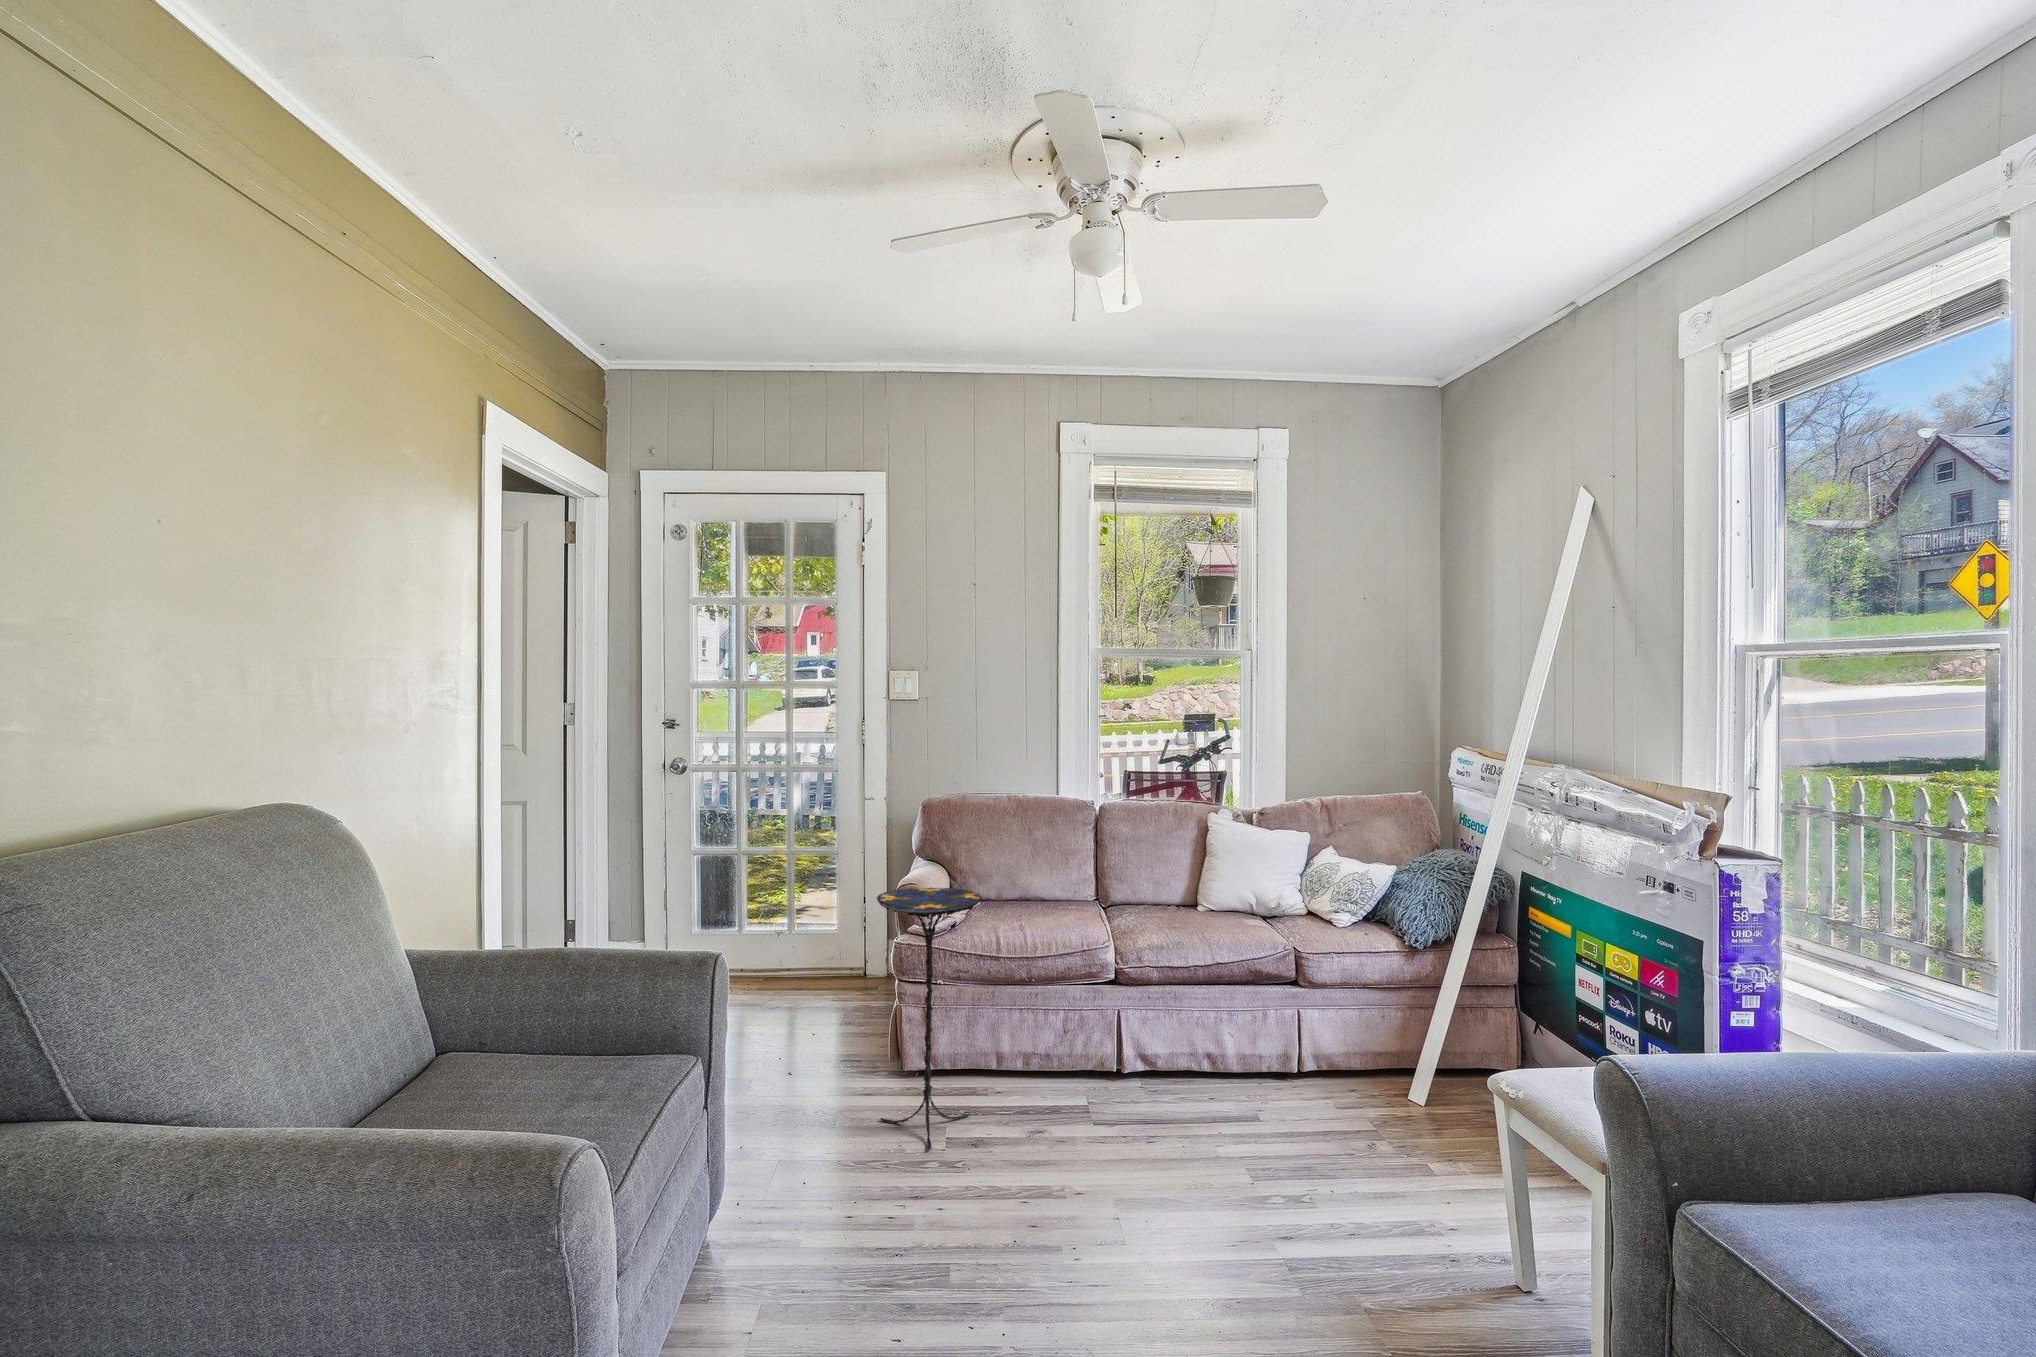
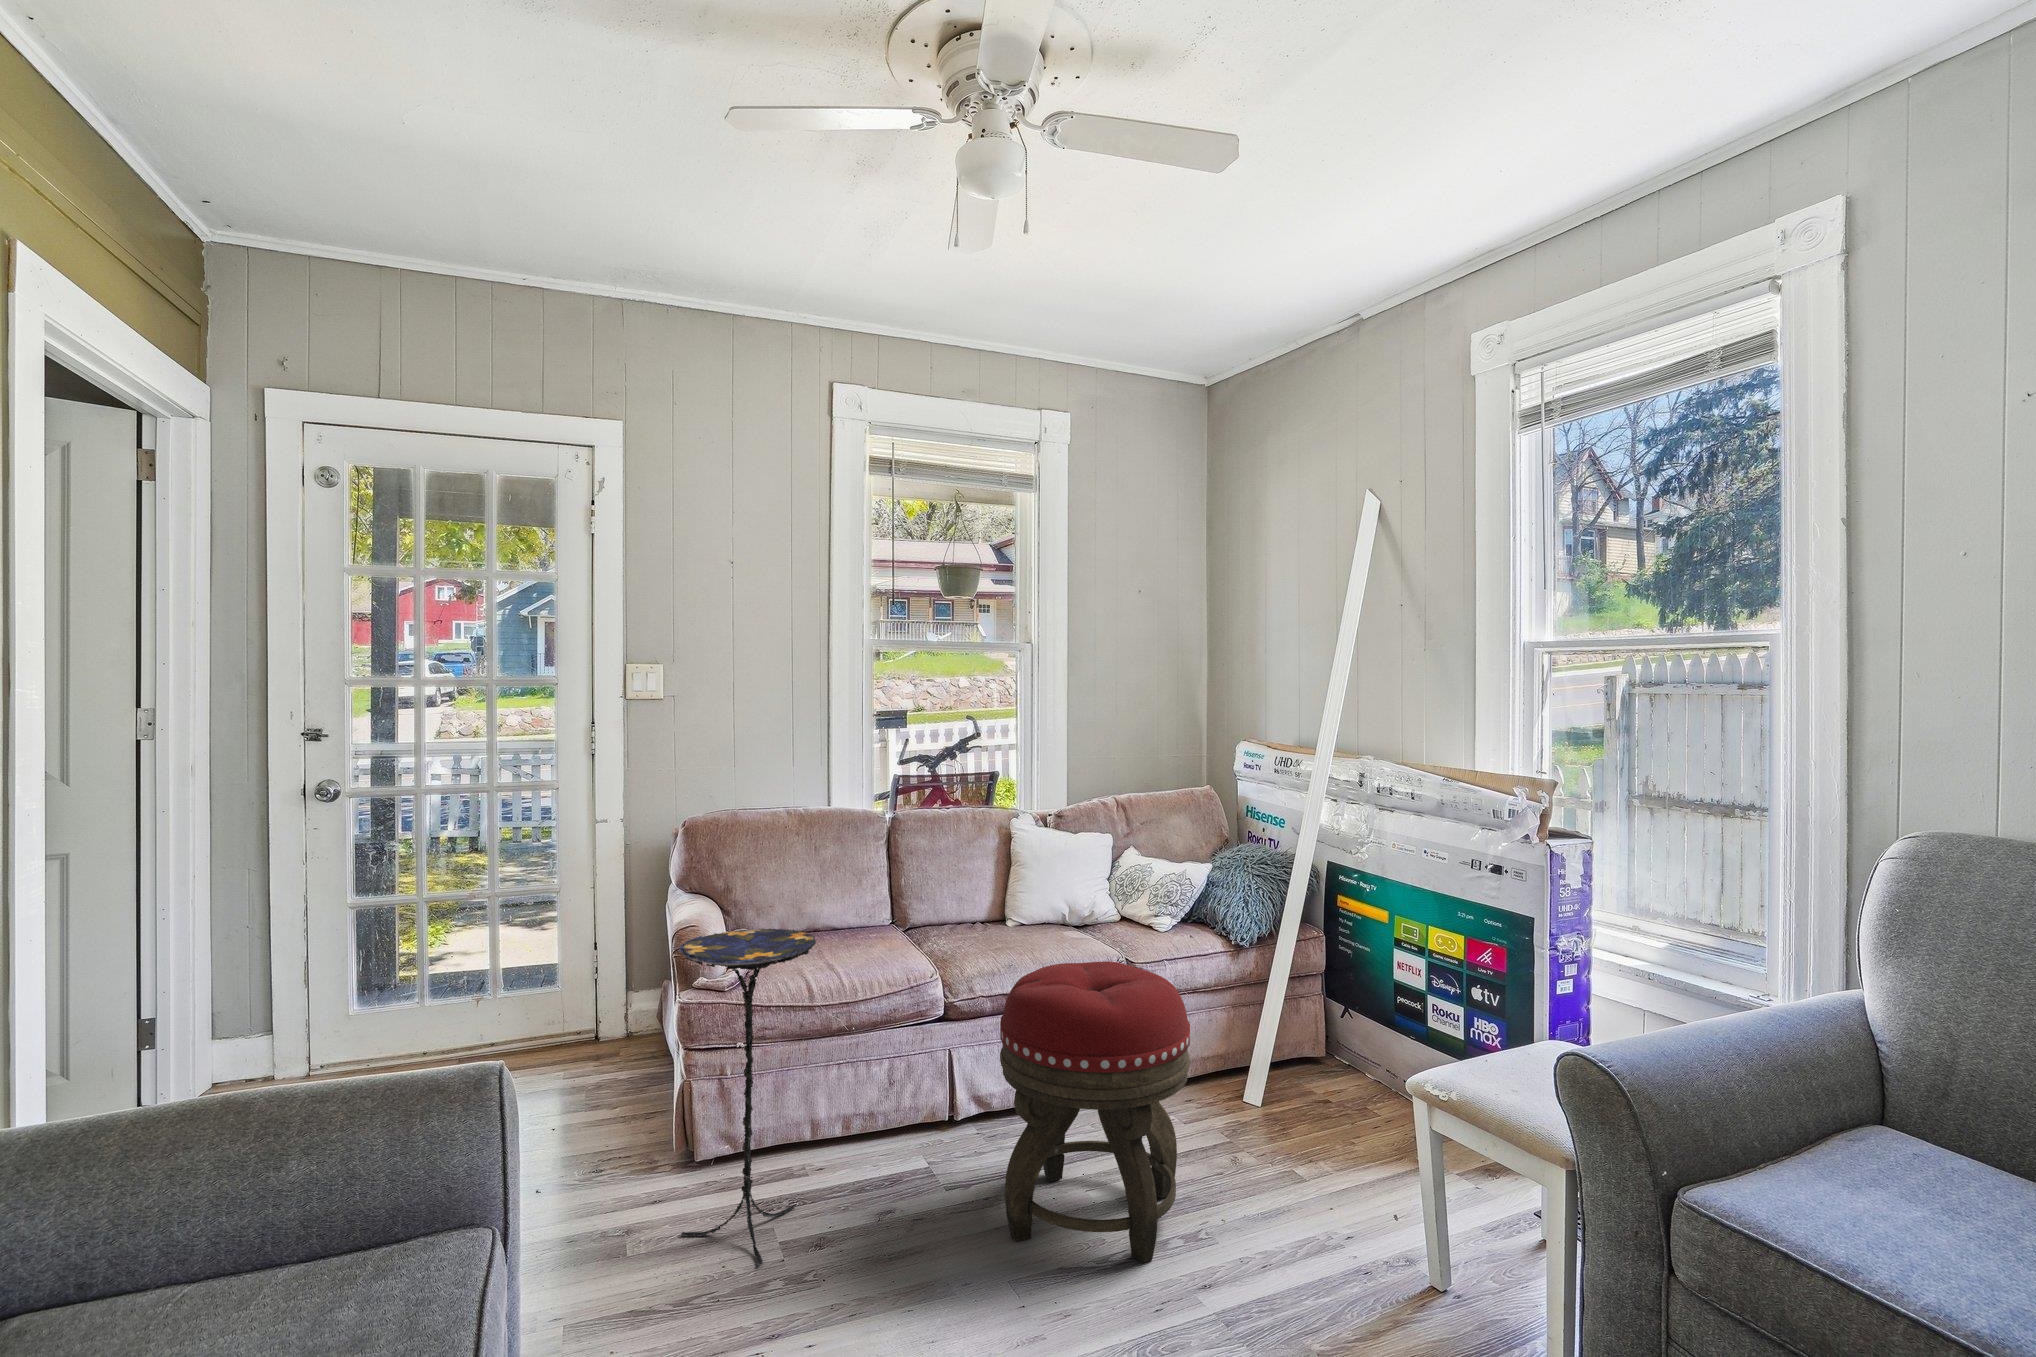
footstool: none [1128,941,1301,1208] -> present [1000,961,1190,1263]

